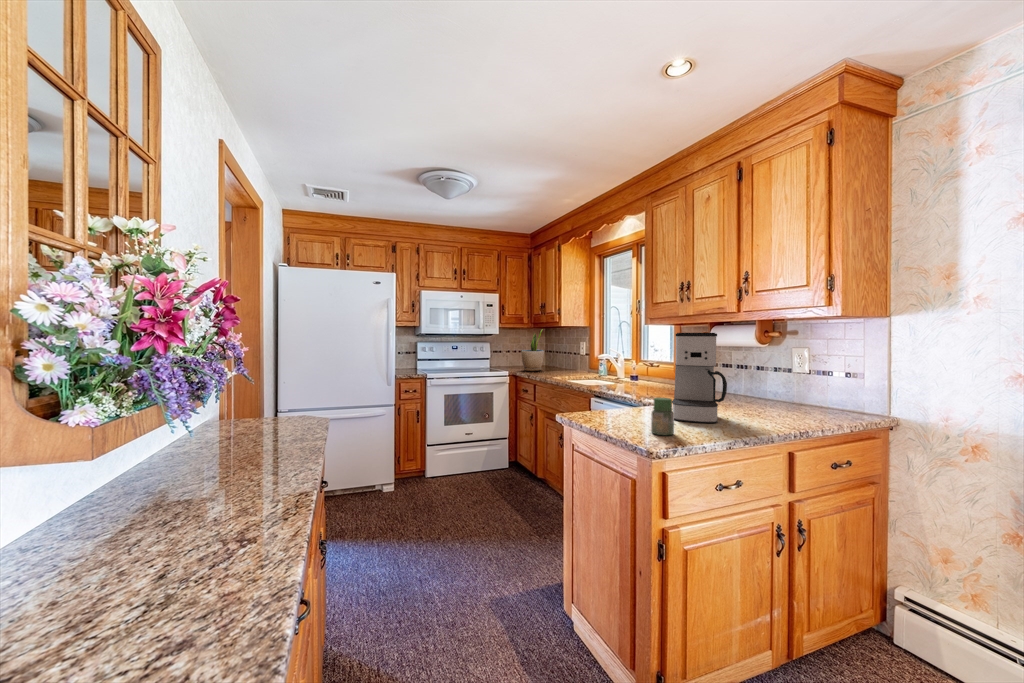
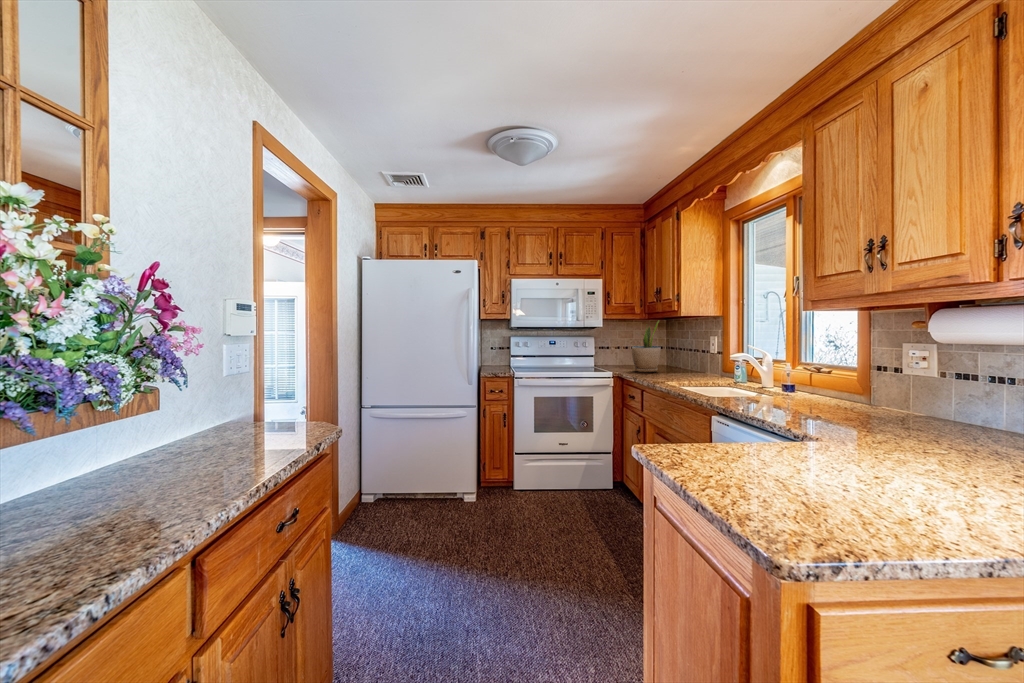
coffee maker: present [672,333,727,423] -> none [842,314,972,493]
jar: present [651,398,674,435] -> none [789,439,841,519]

